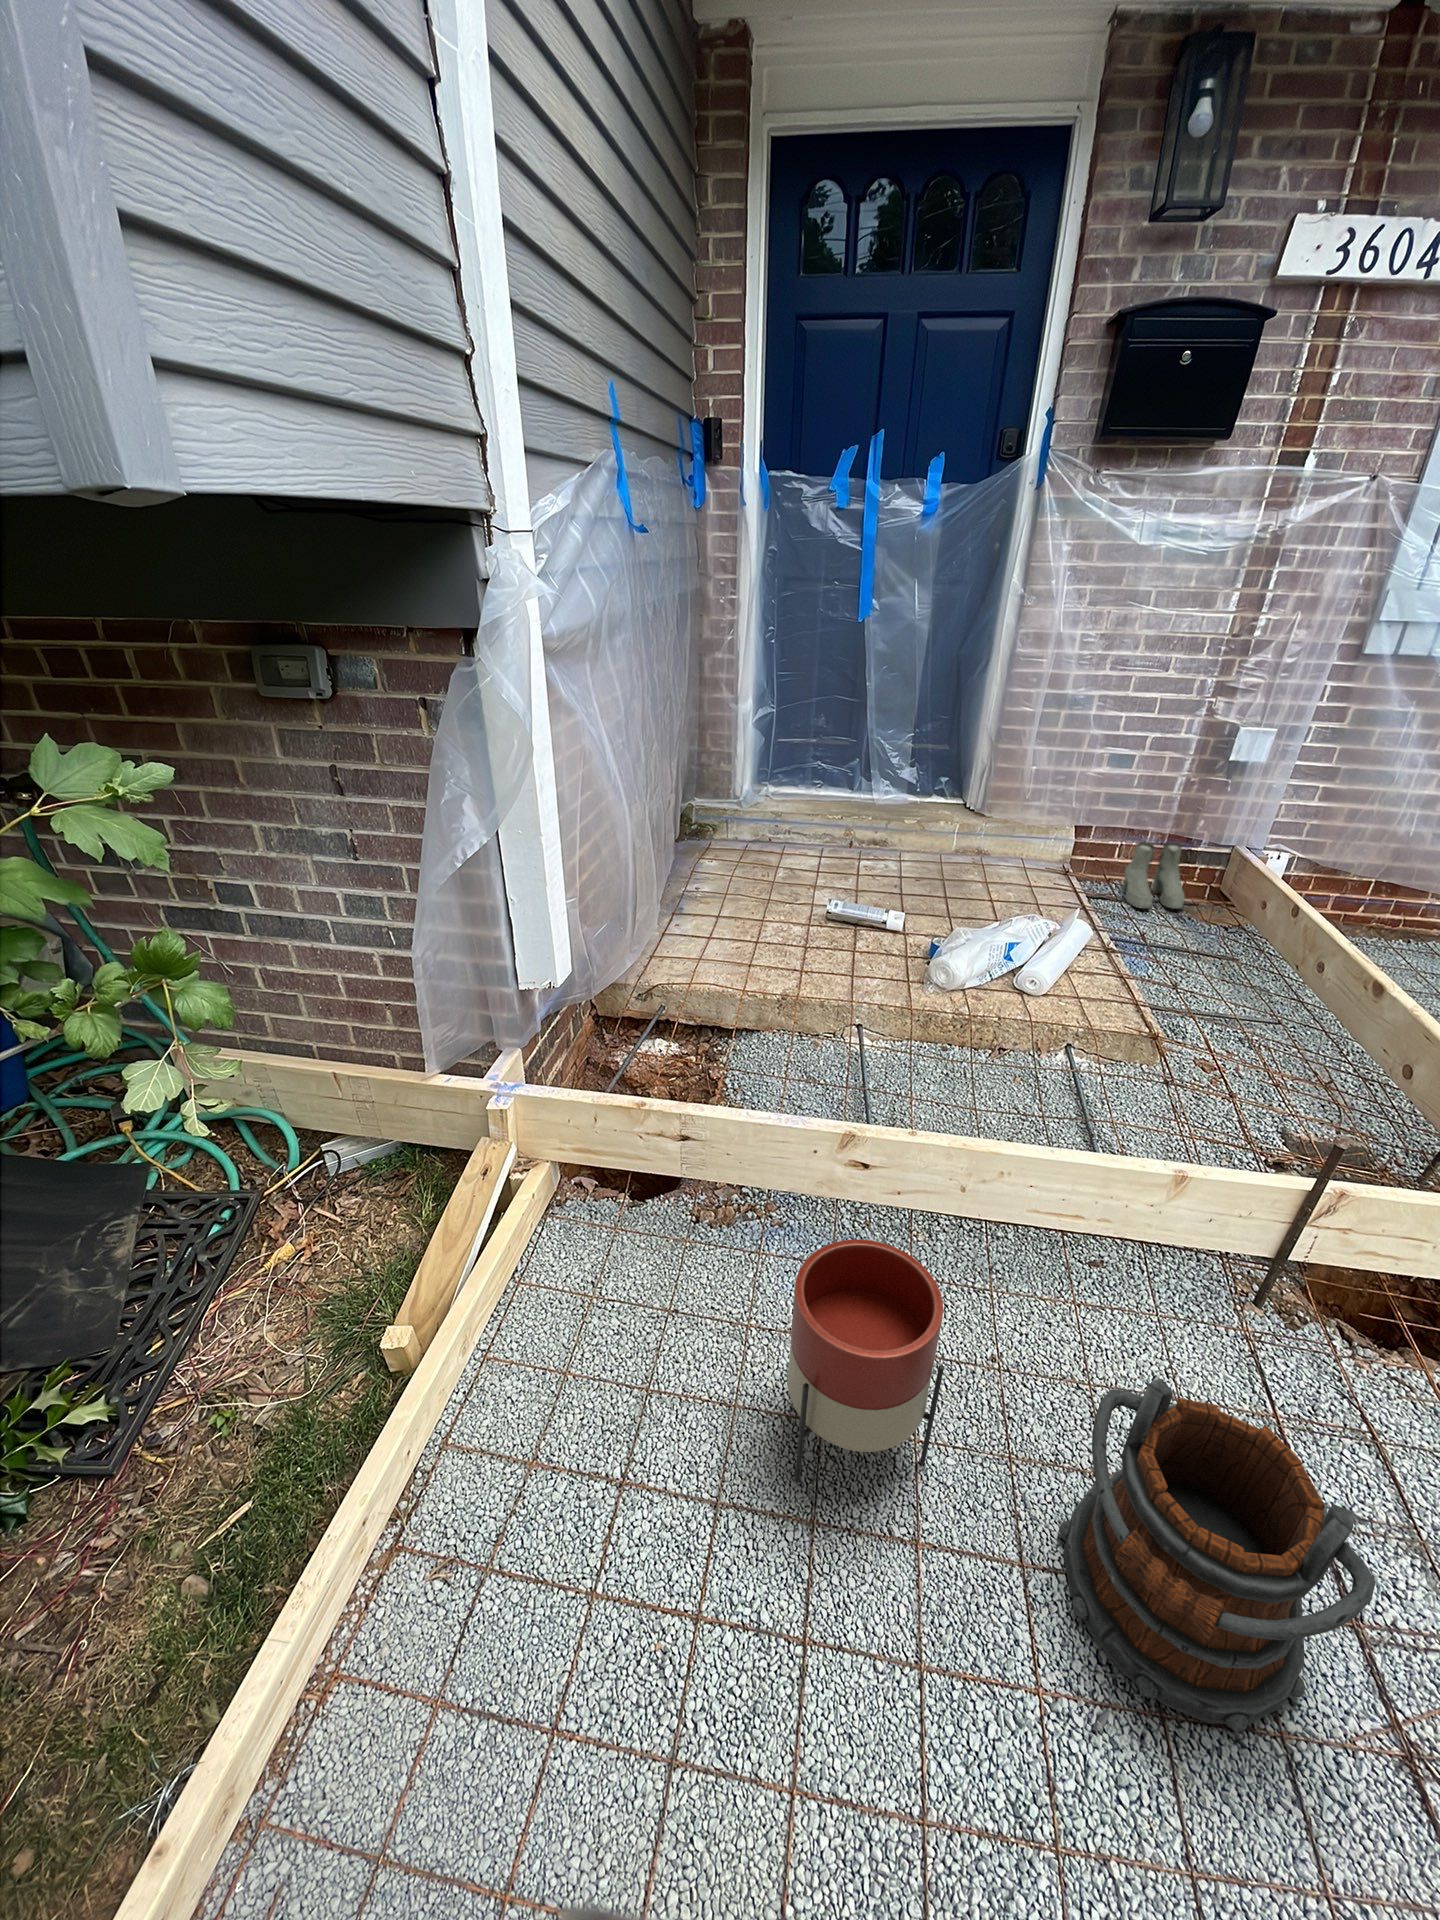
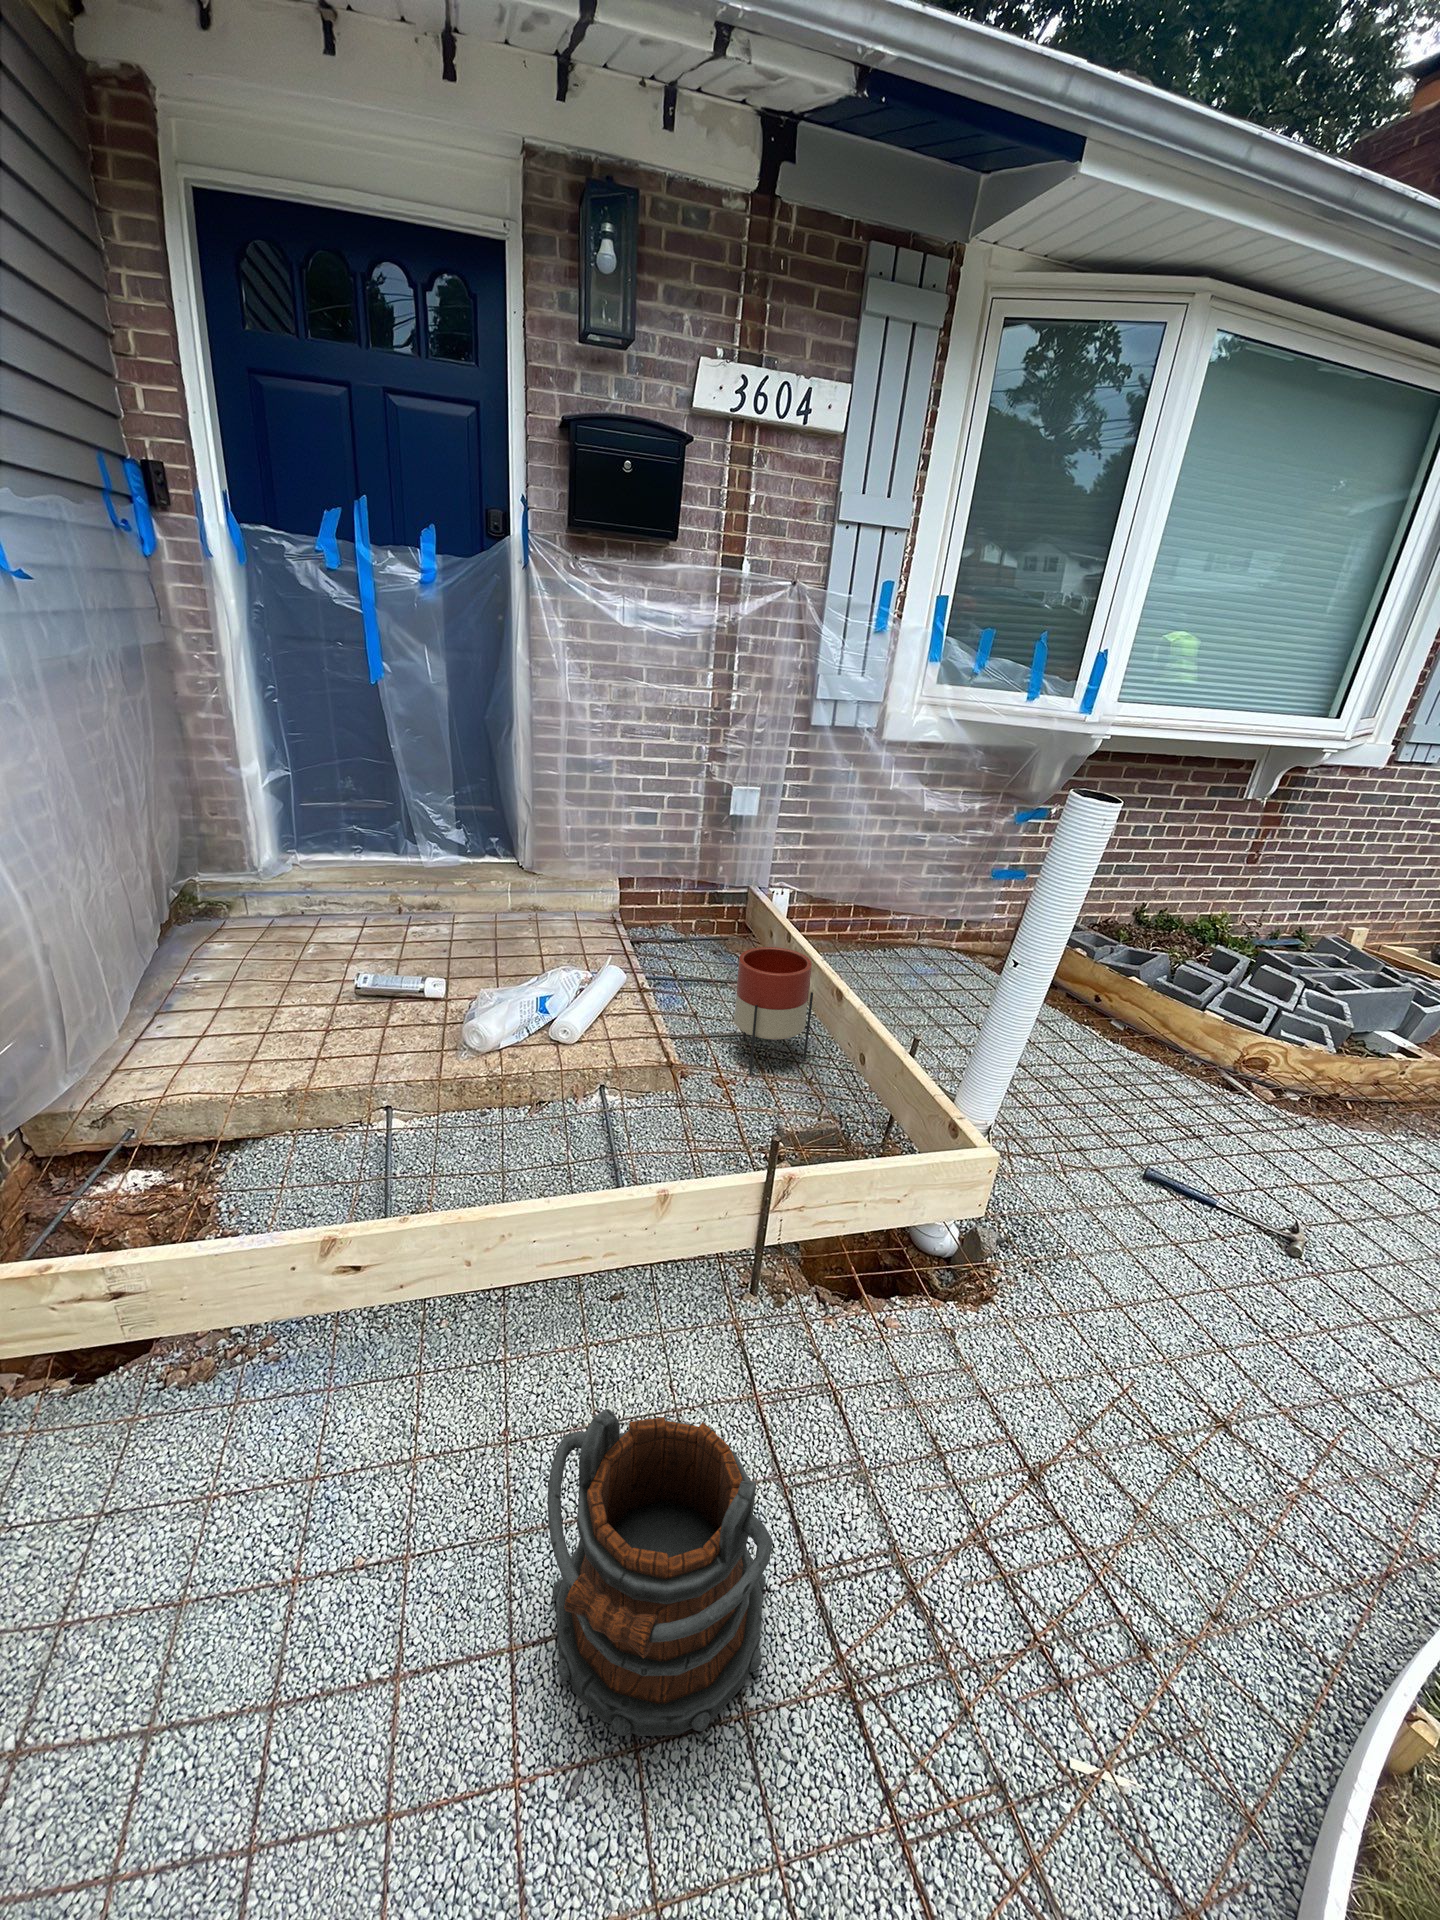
boots: present [1122,842,1185,909] -> none [664,886,714,949]
planter: present [787,1239,944,1483] -> present [734,947,813,1075]

